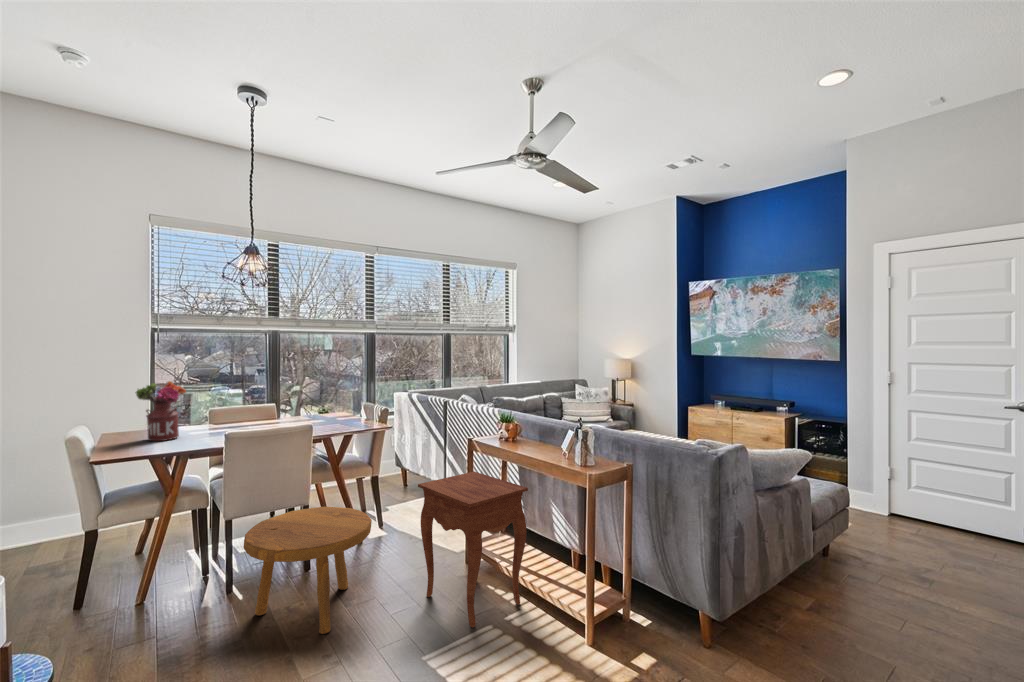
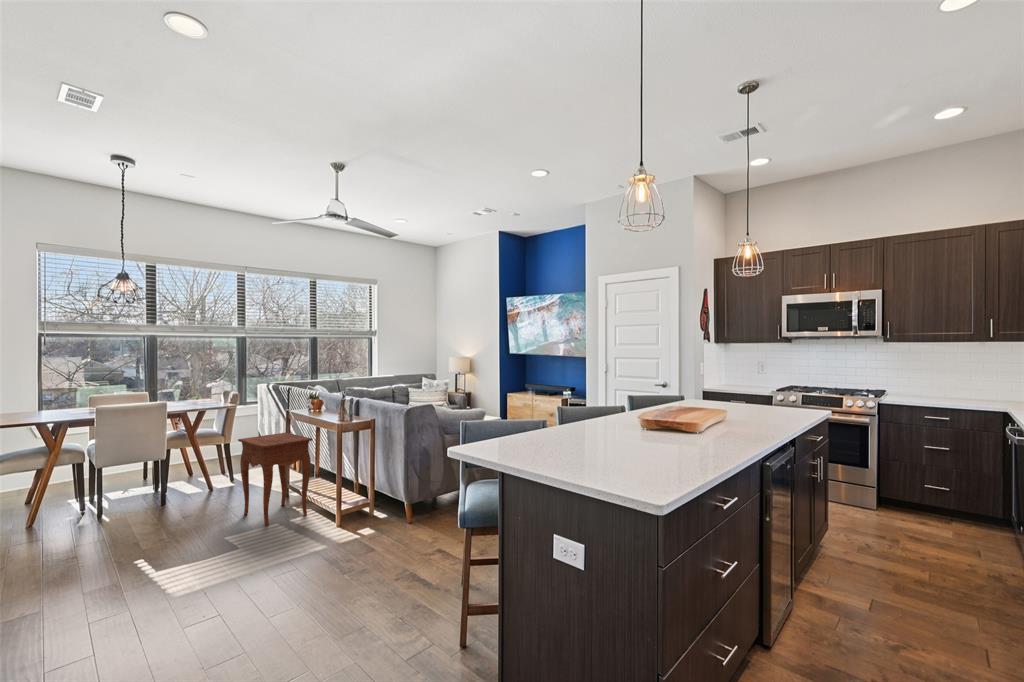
flower arrangement: present [135,381,186,441] -> none [24,373,67,417]
footstool: present [244,507,372,634] -> none [105,459,204,534]

